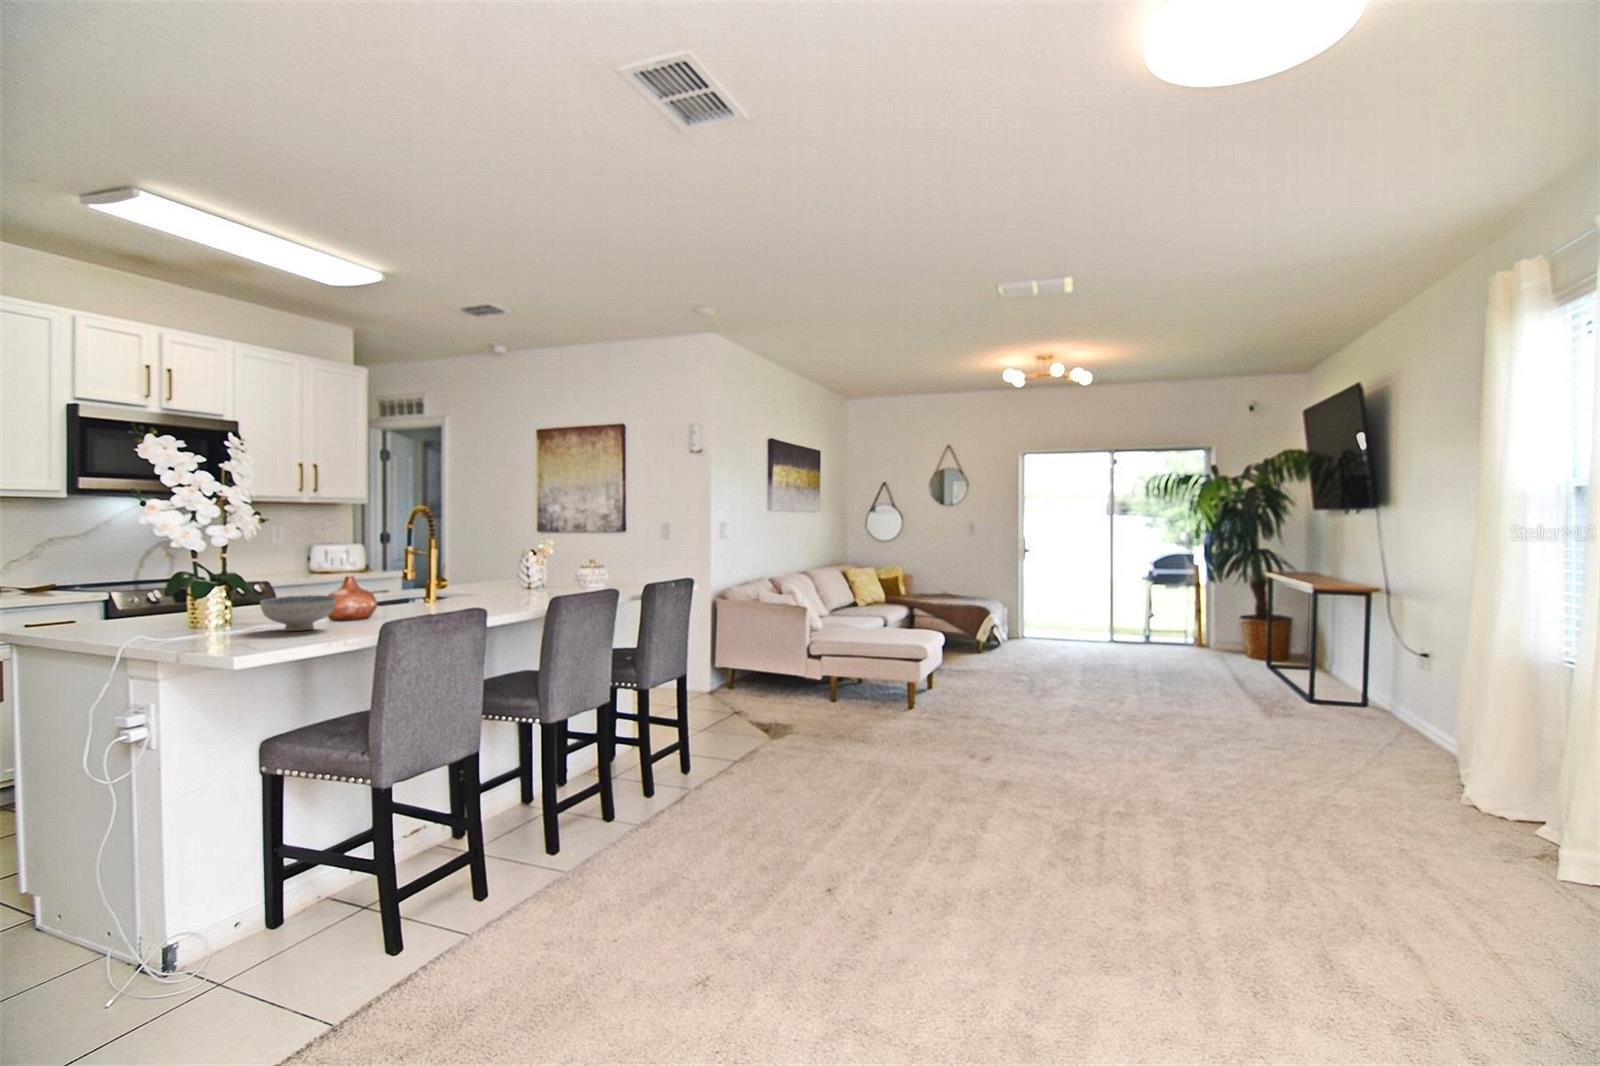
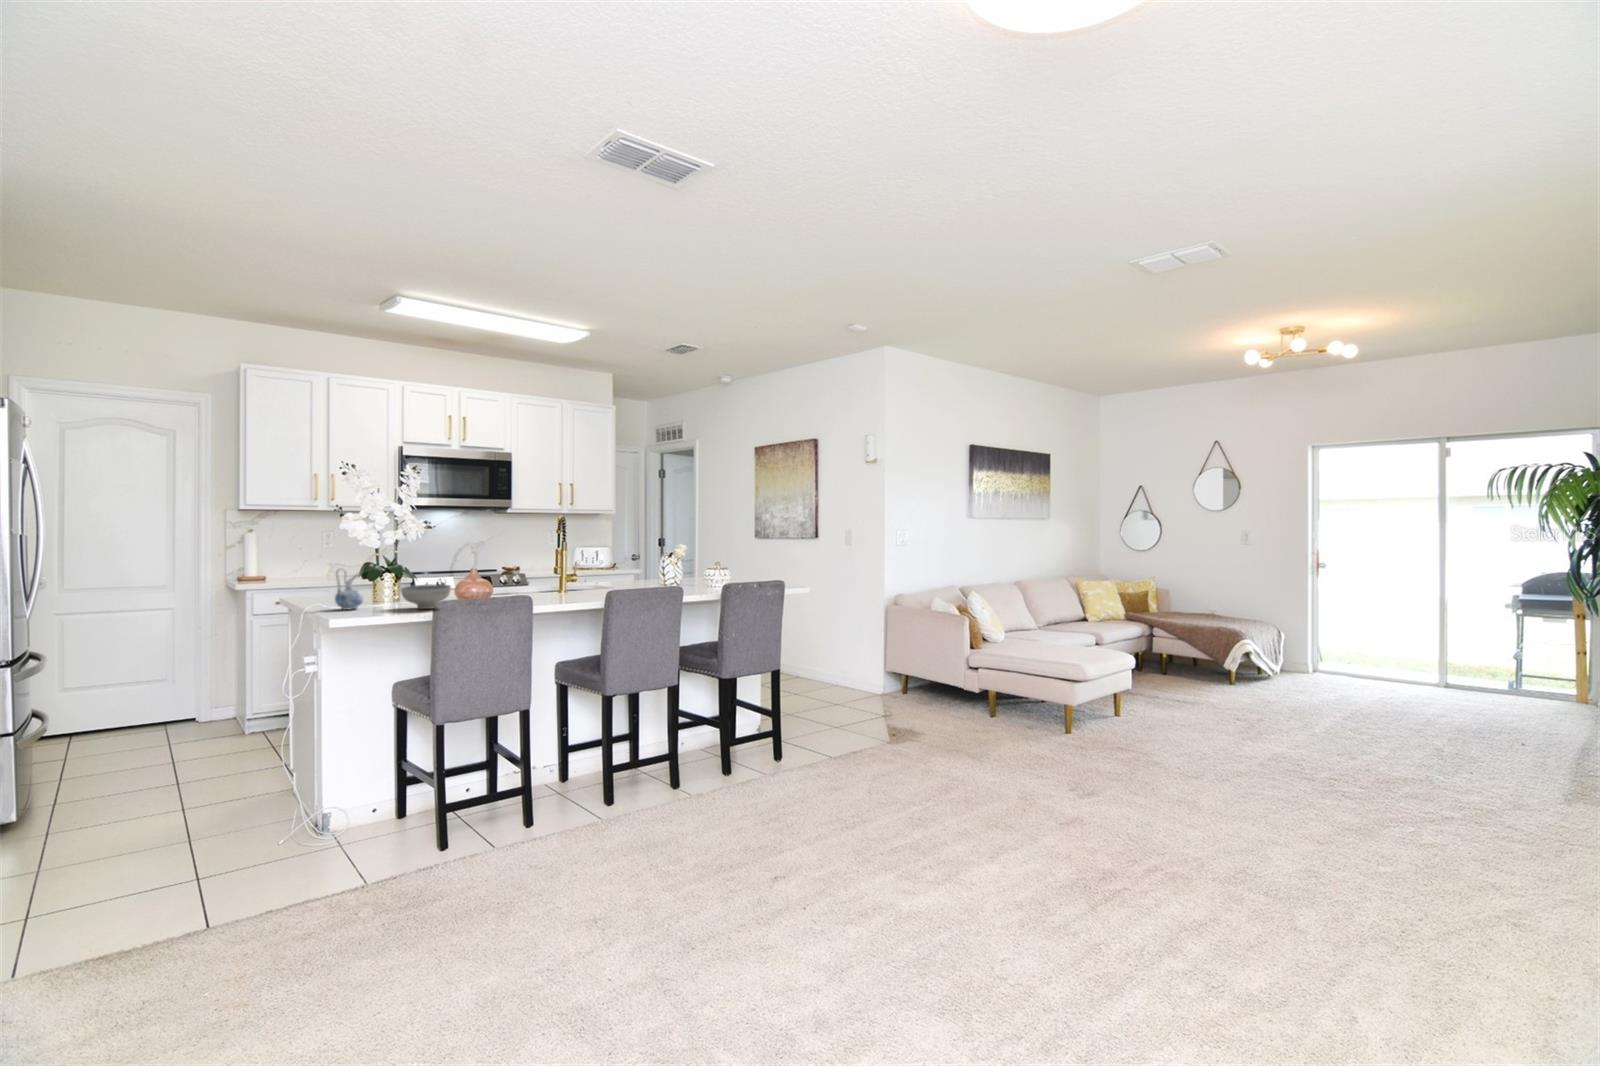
ceramic pitcher: none [153,577,201,639] -> present [335,568,363,610]

